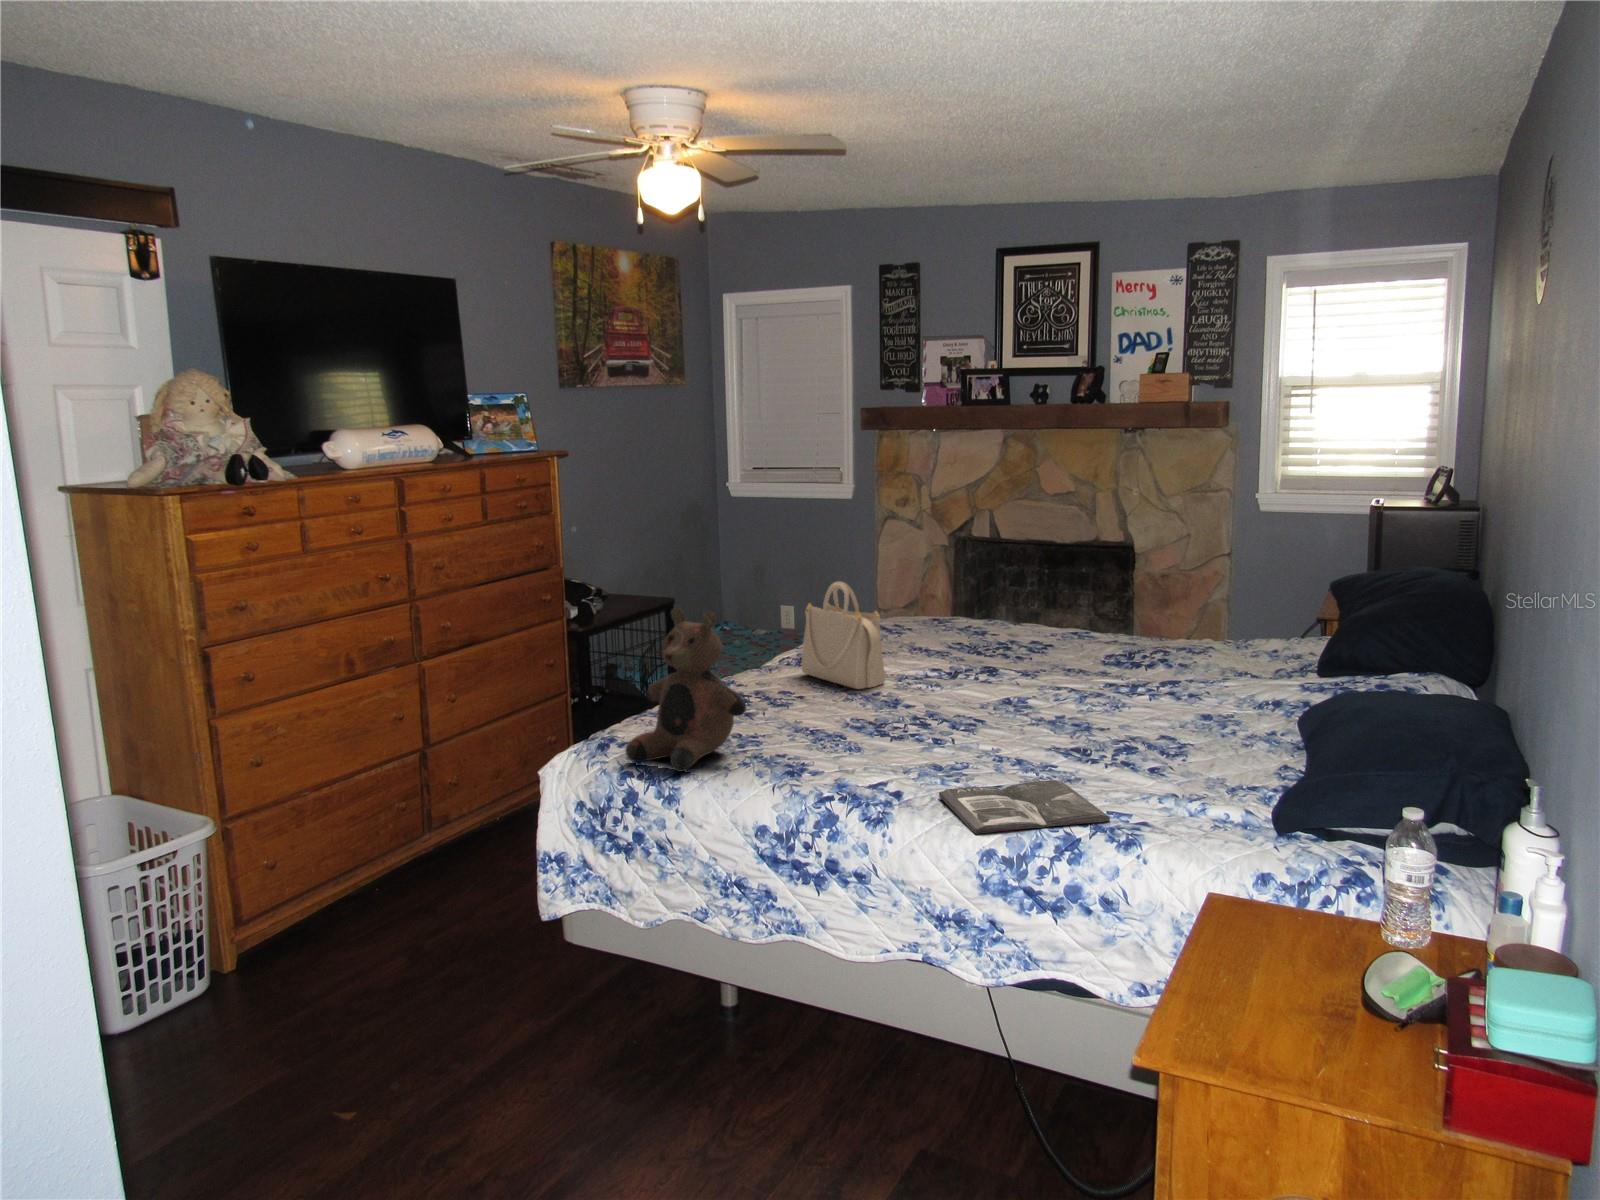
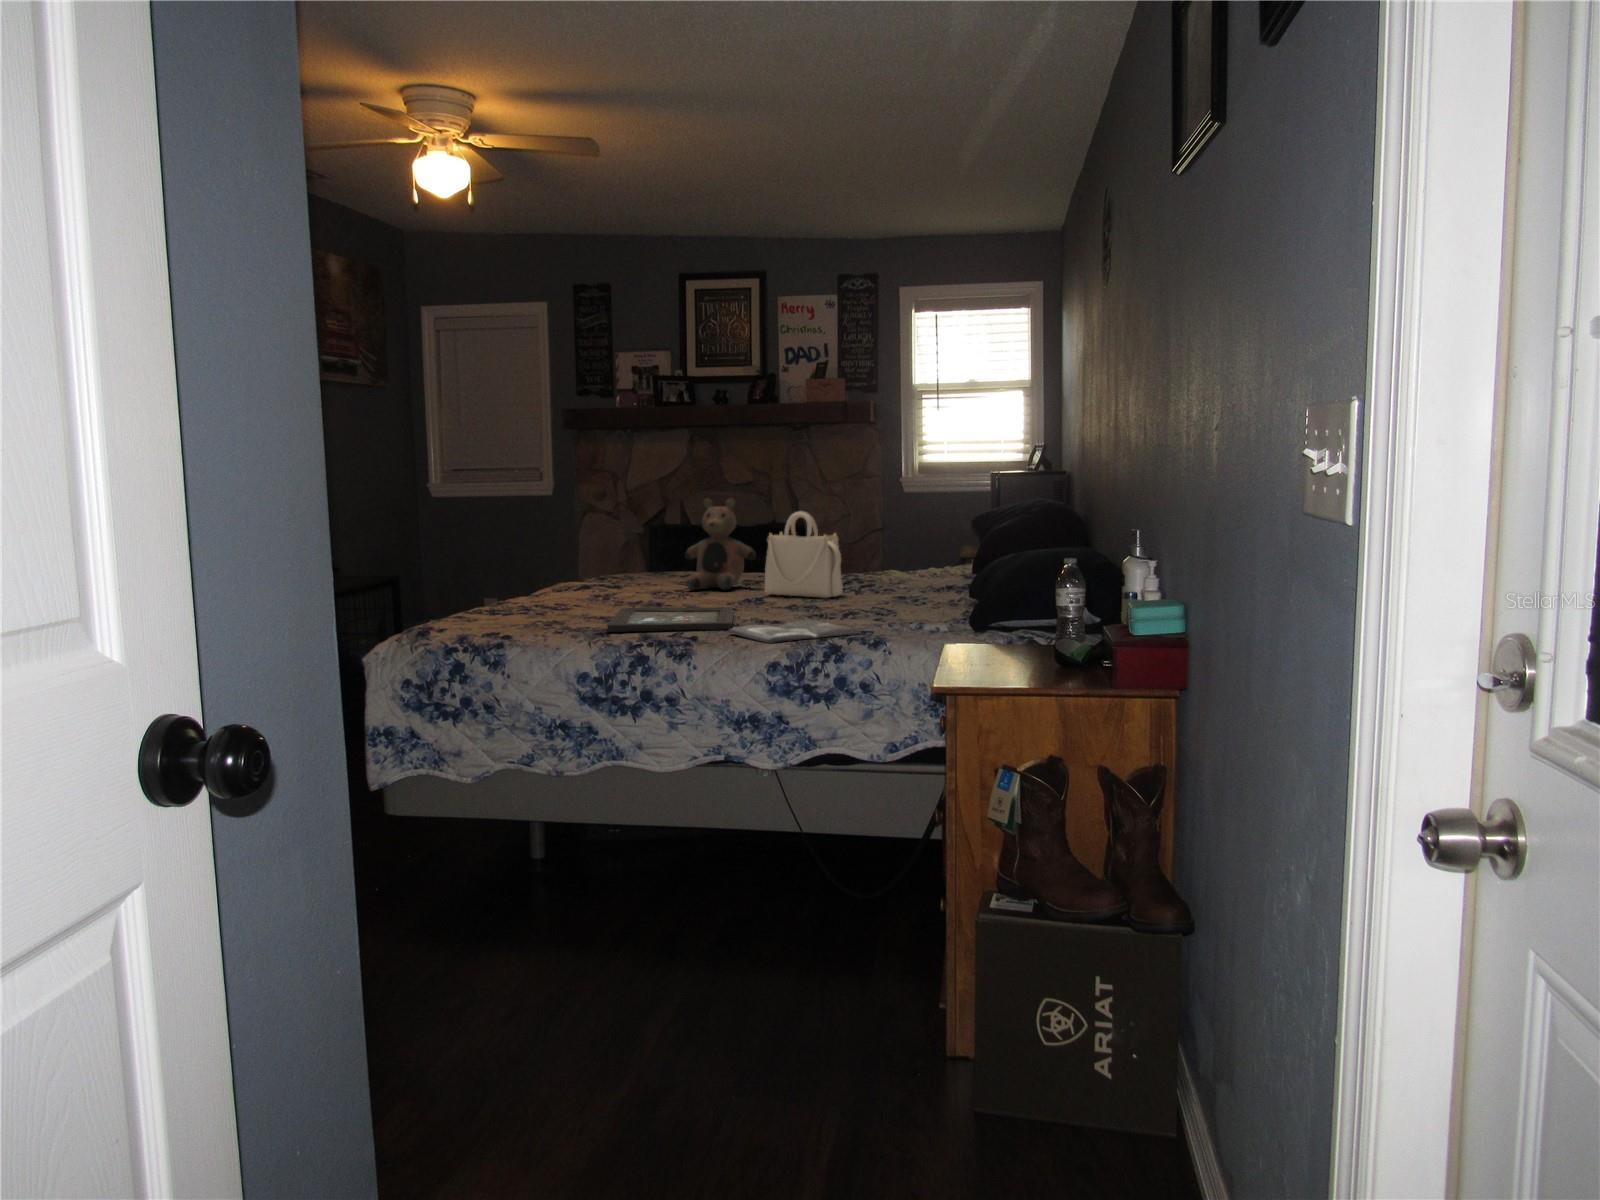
handbag: present [801,582,885,689] -> present [765,511,842,598]
teddy bear: present [625,607,746,771] -> present [685,498,756,590]
tray: none [800,717,974,782] -> present [607,607,733,632]

